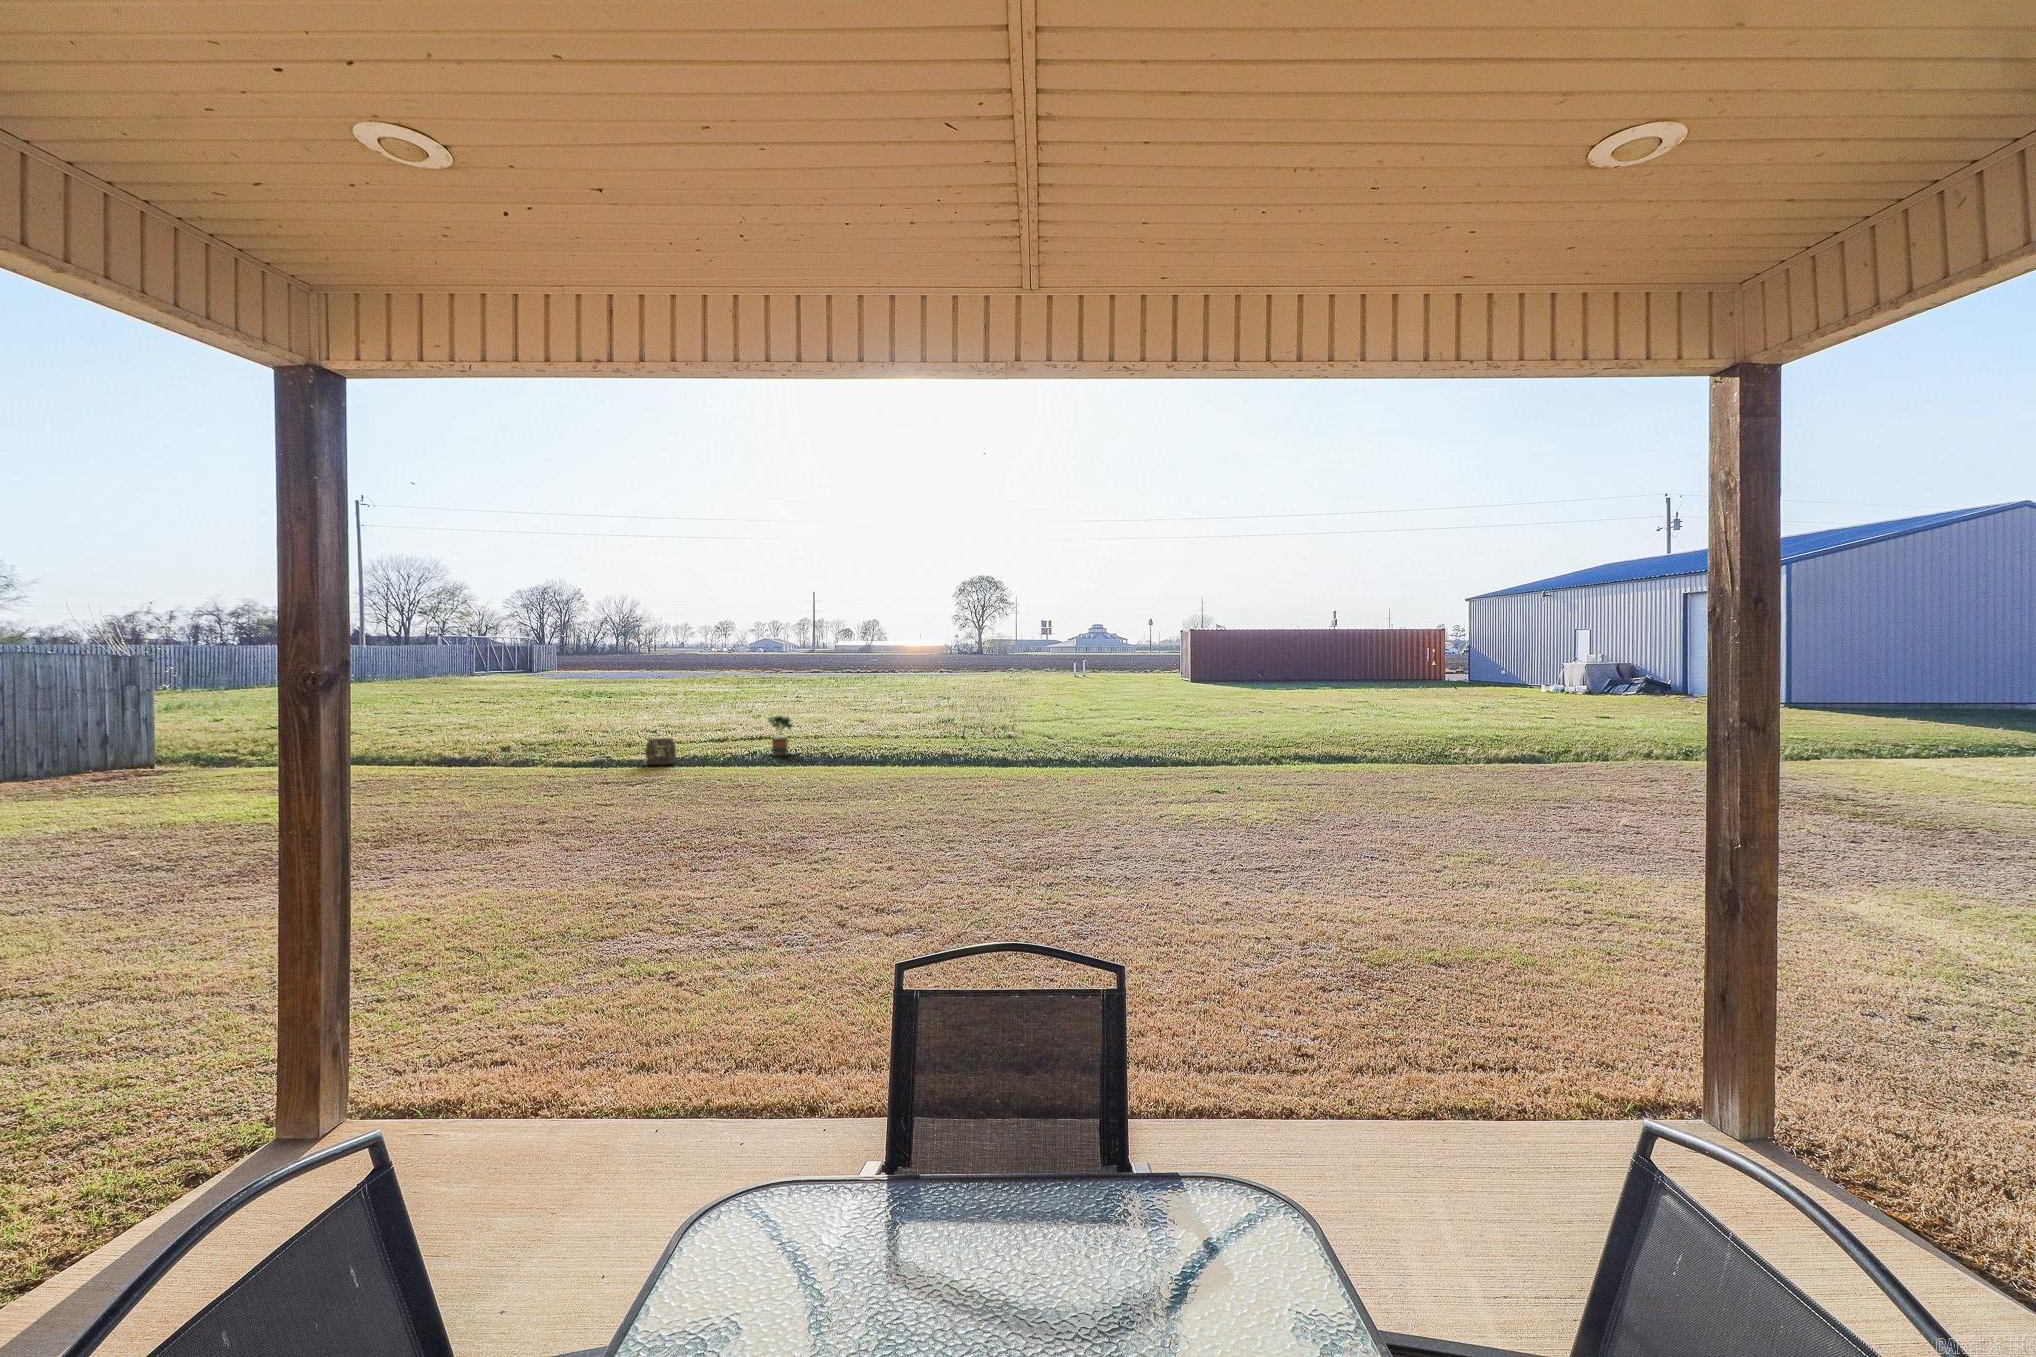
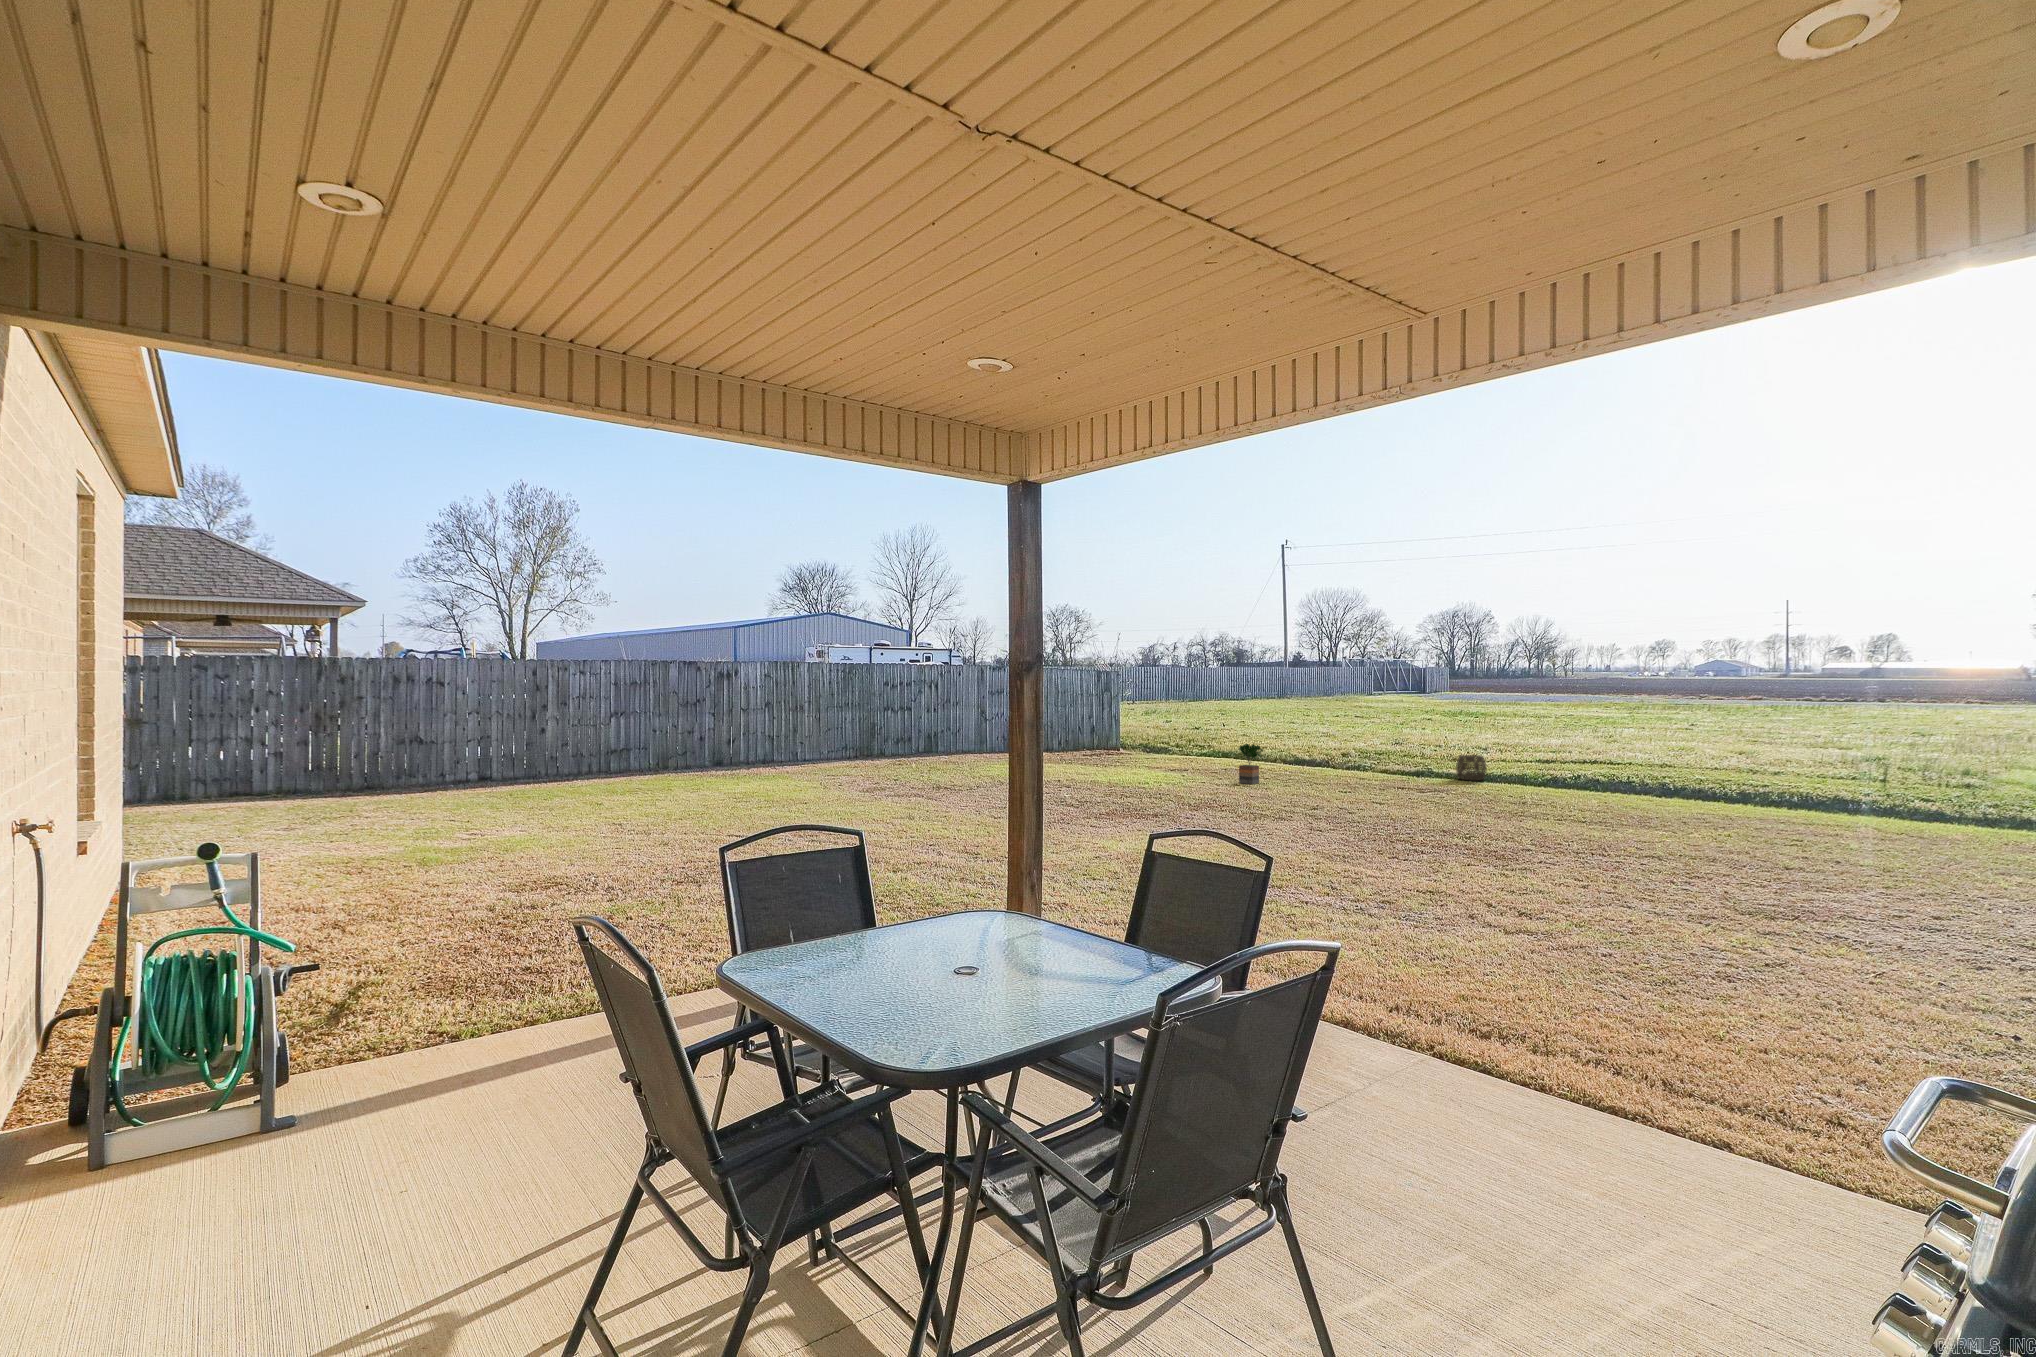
potted tree: present [768,716,792,755] -> present [1239,744,1263,784]

